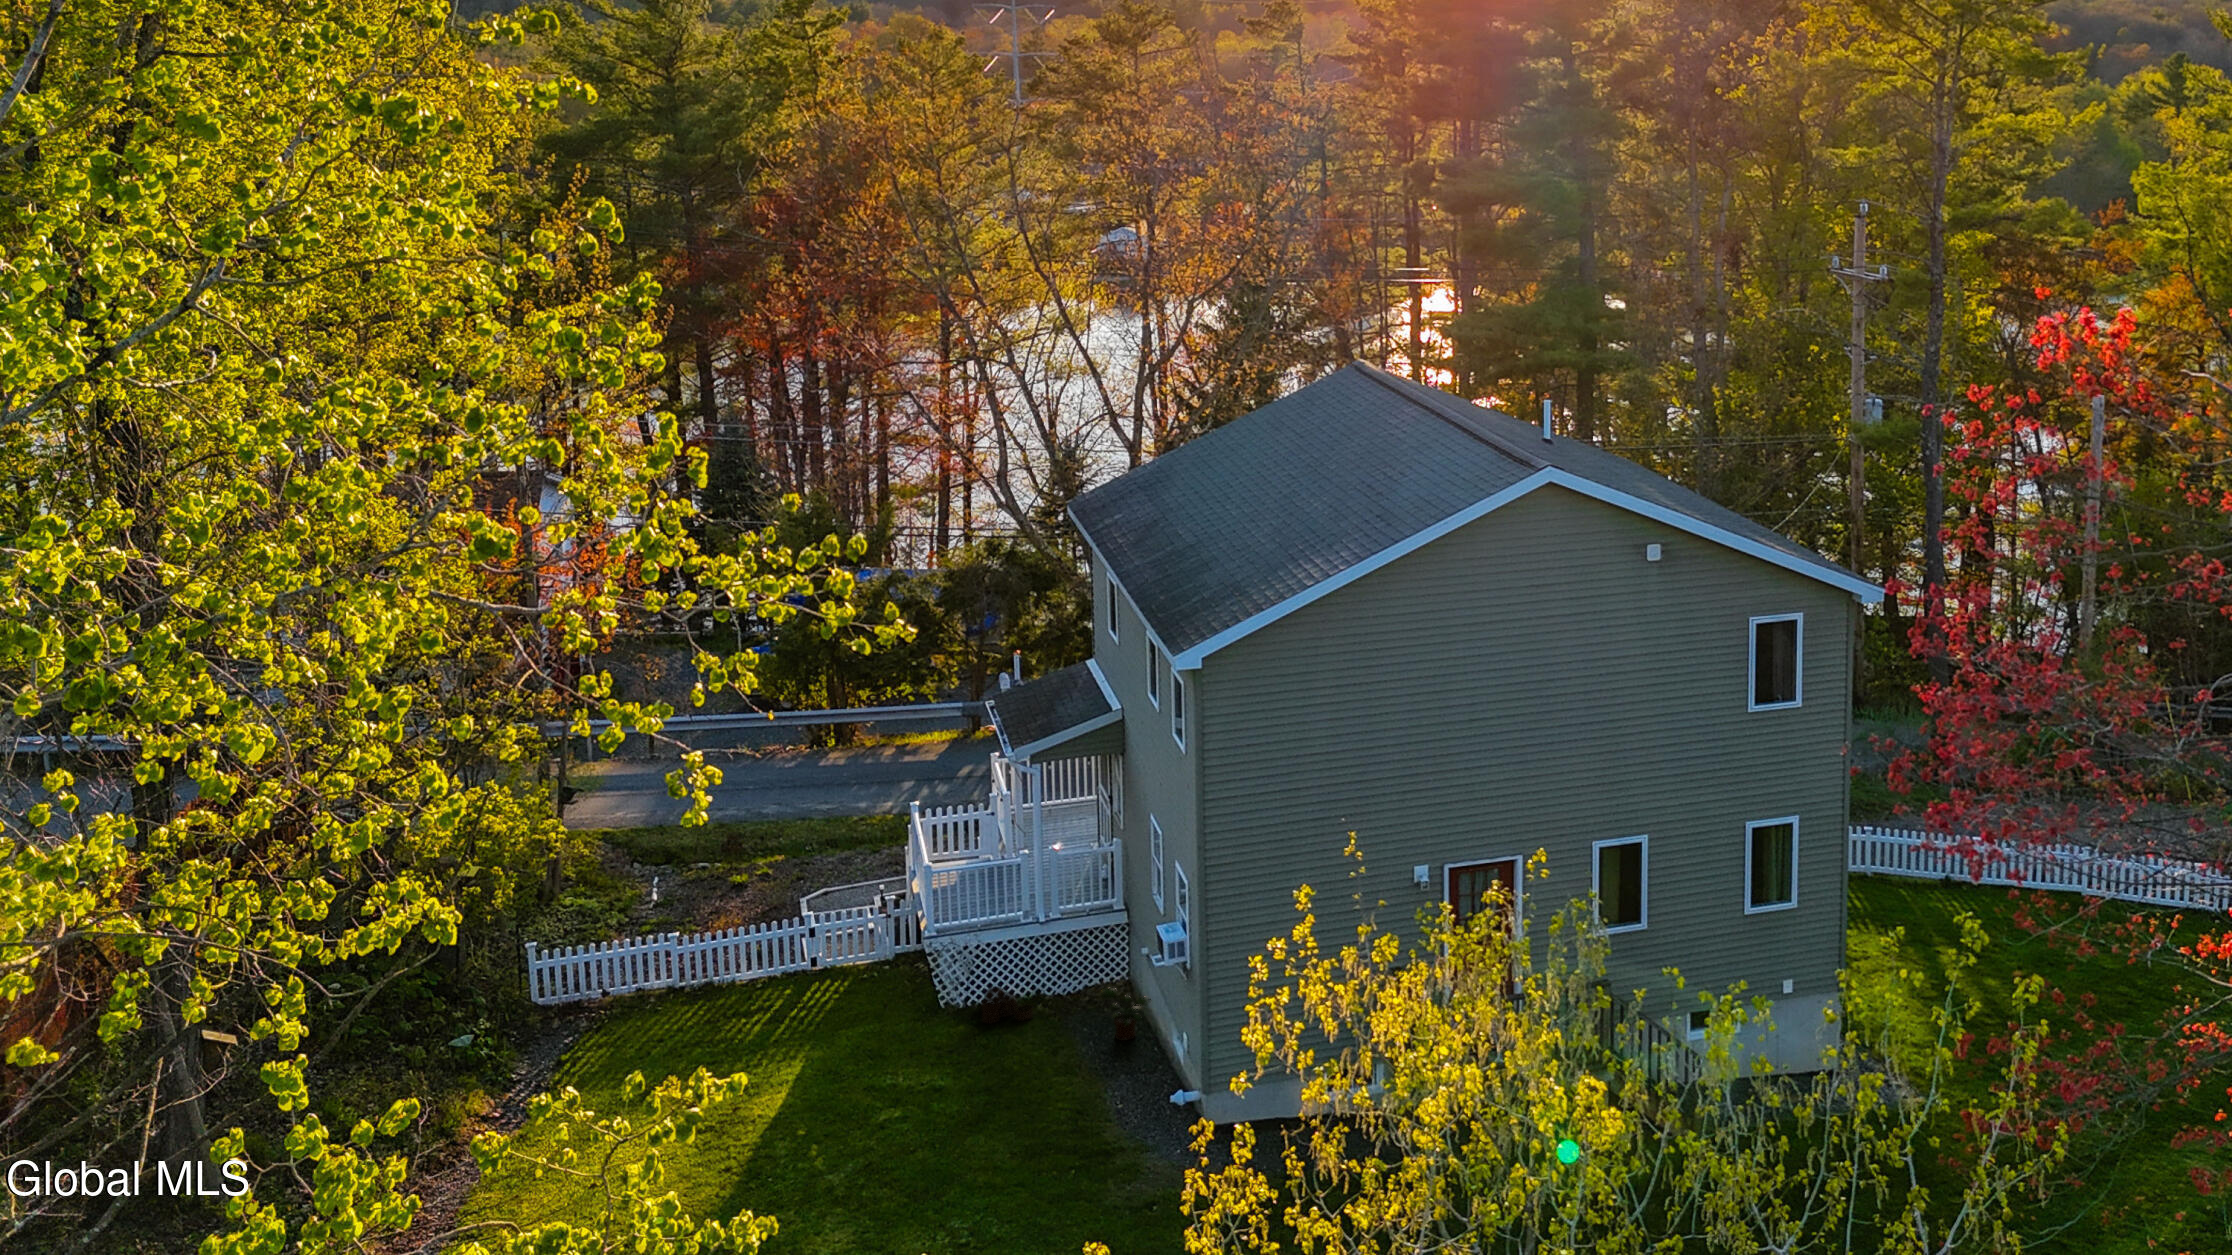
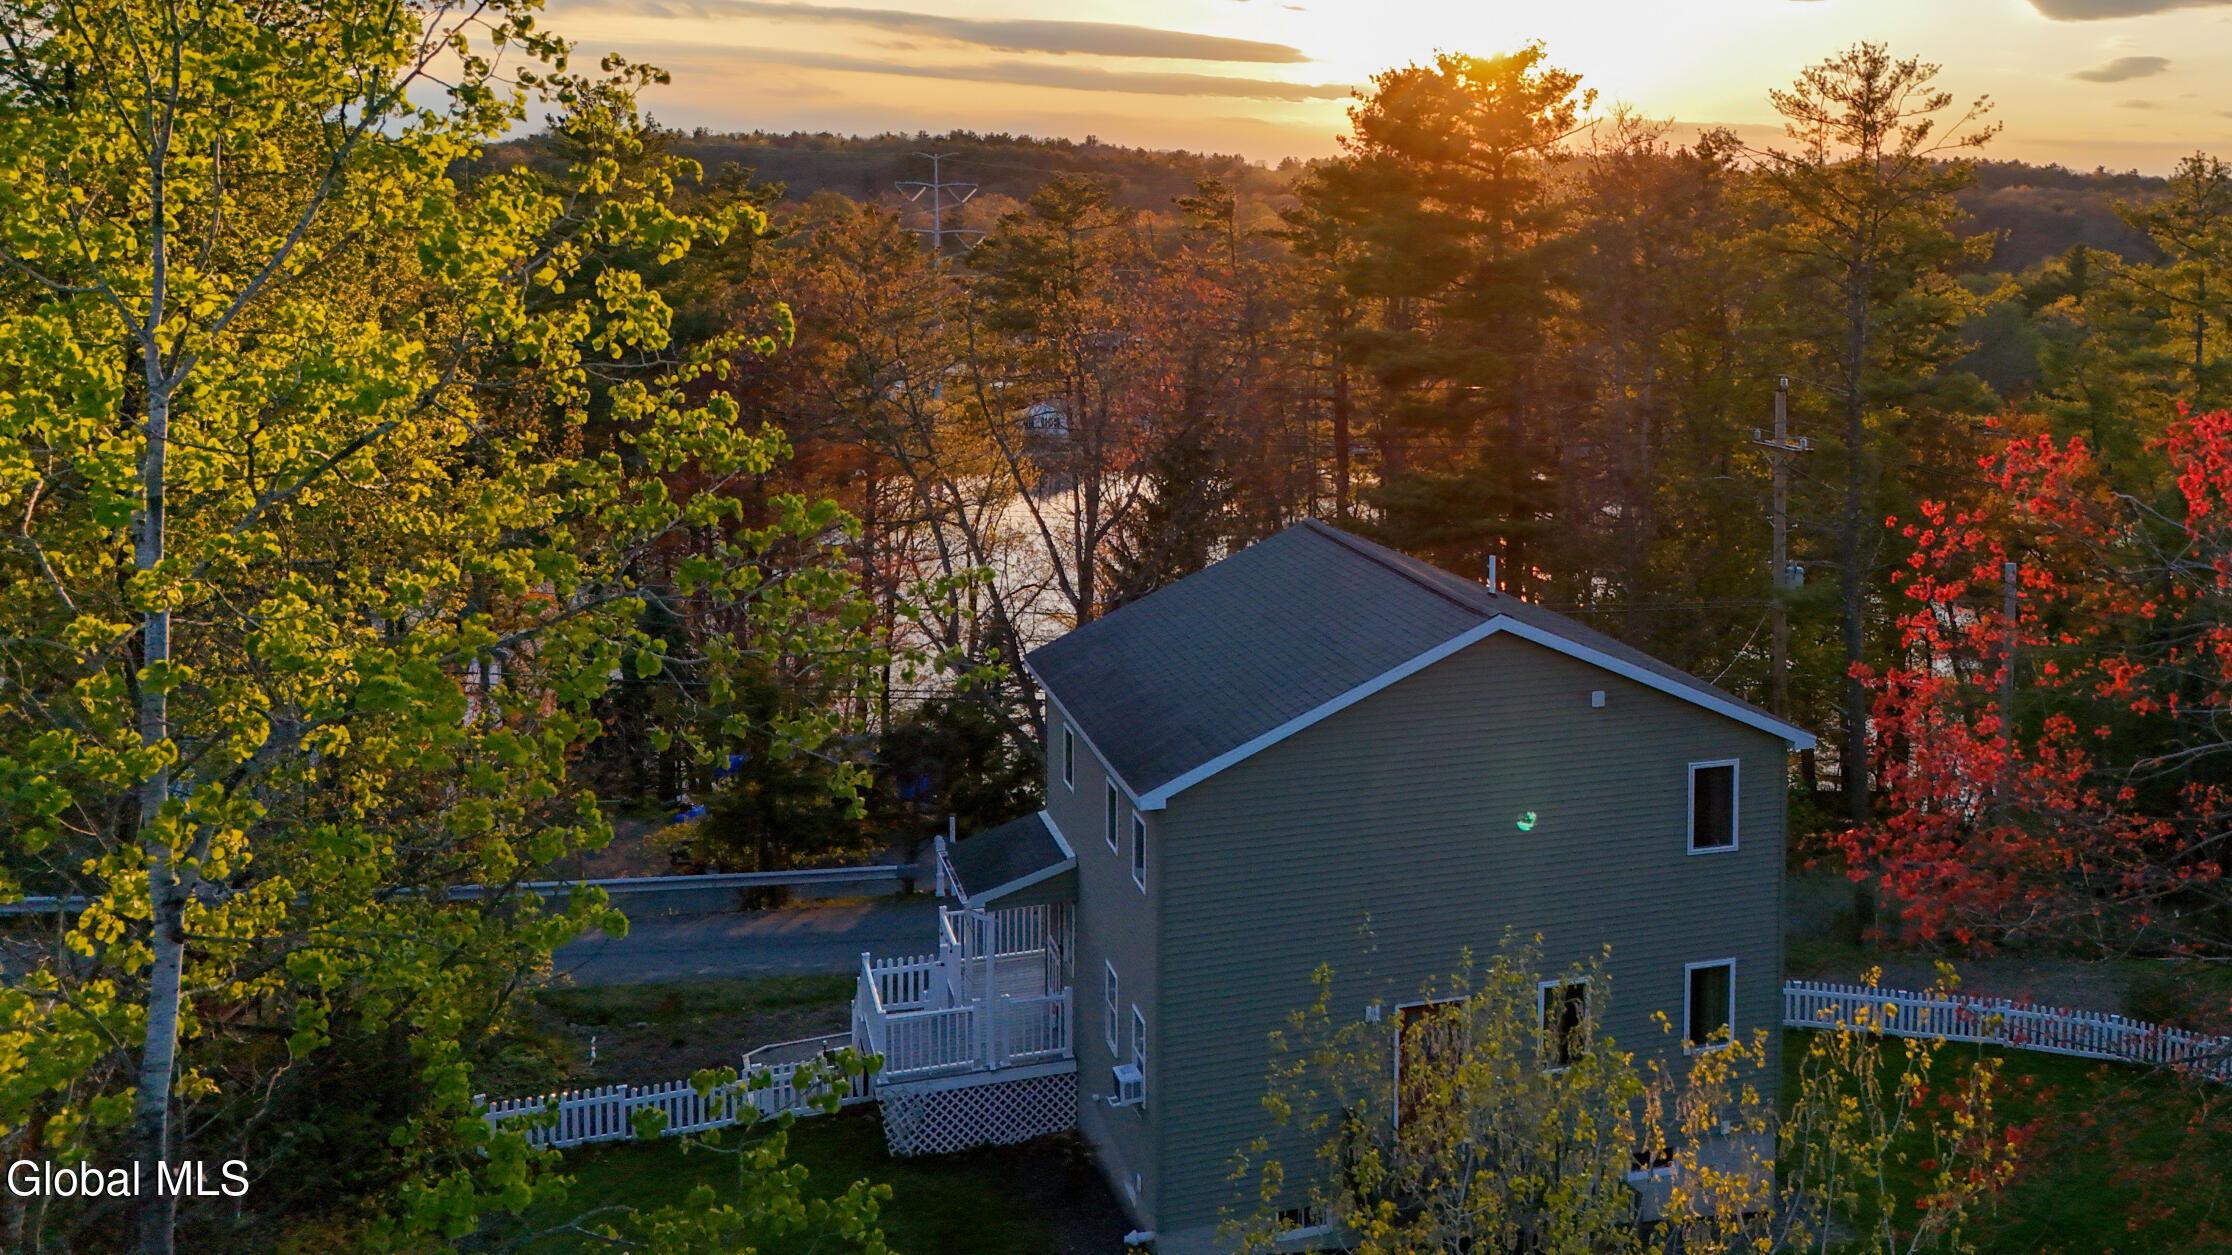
woven basket: present [981,986,1033,1023] -> none [932,1135,984,1173]

